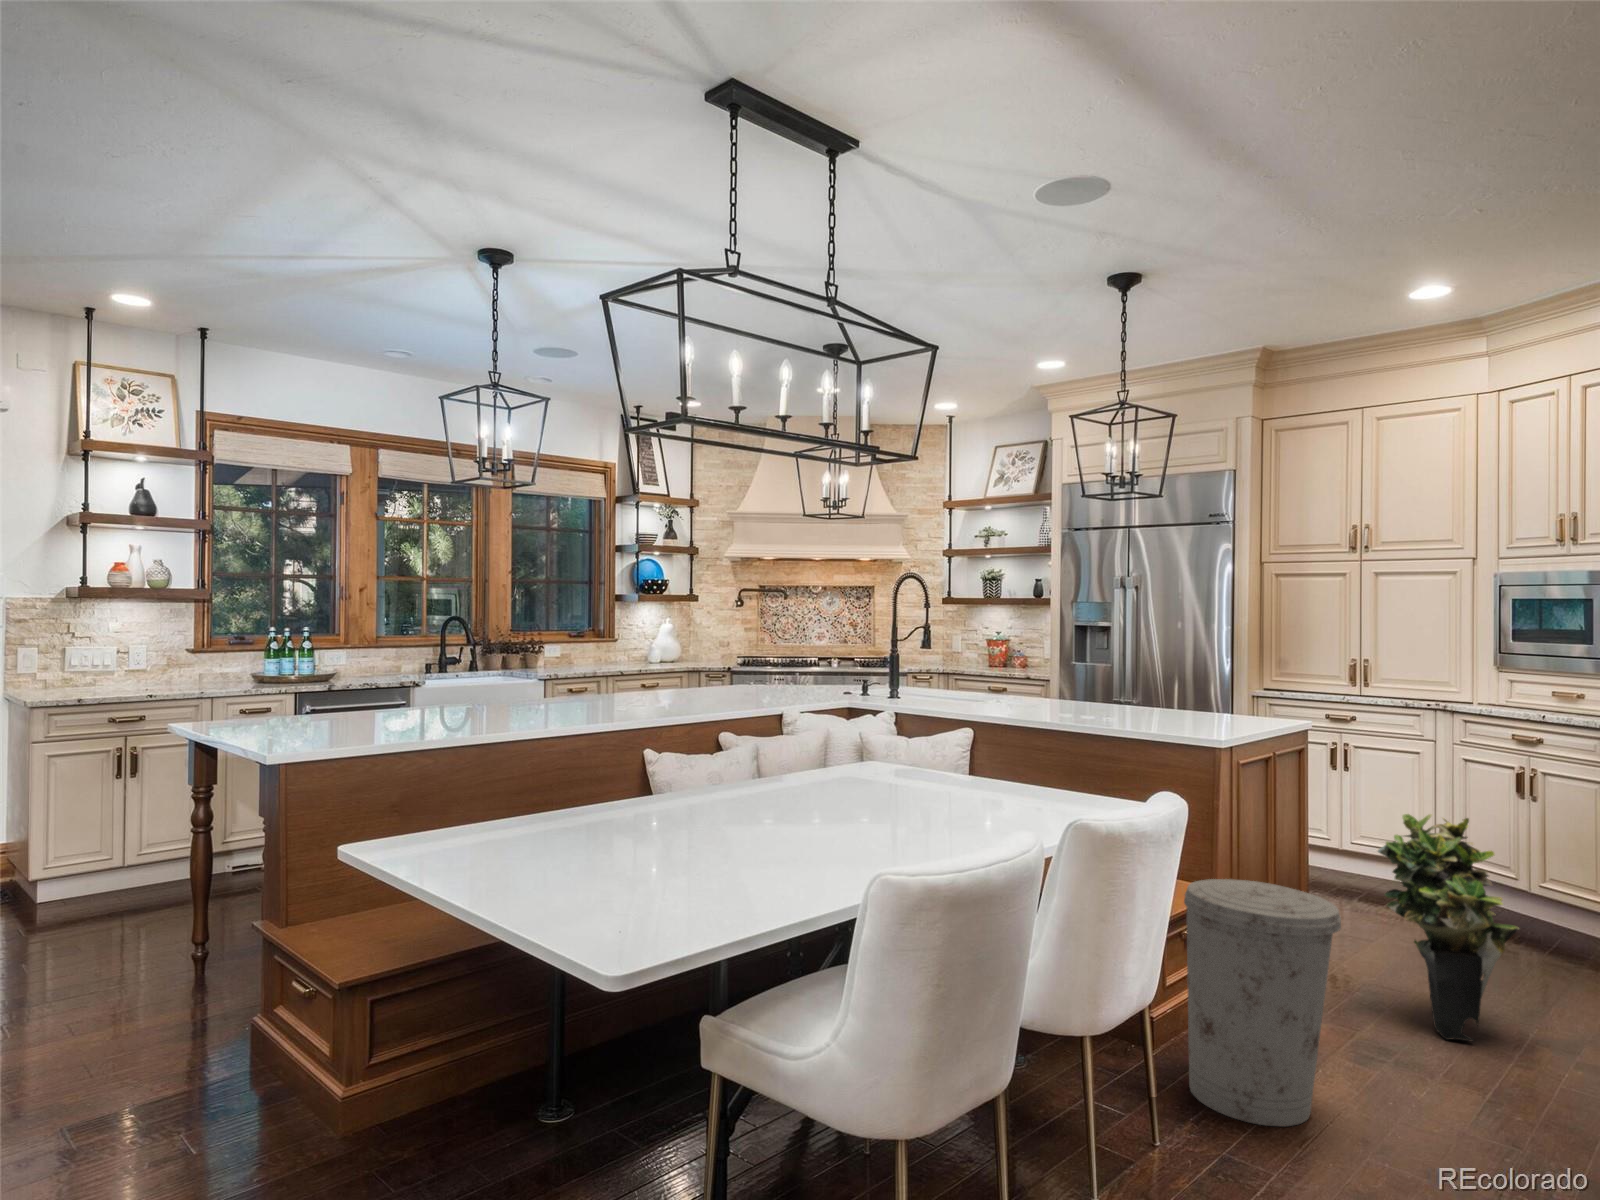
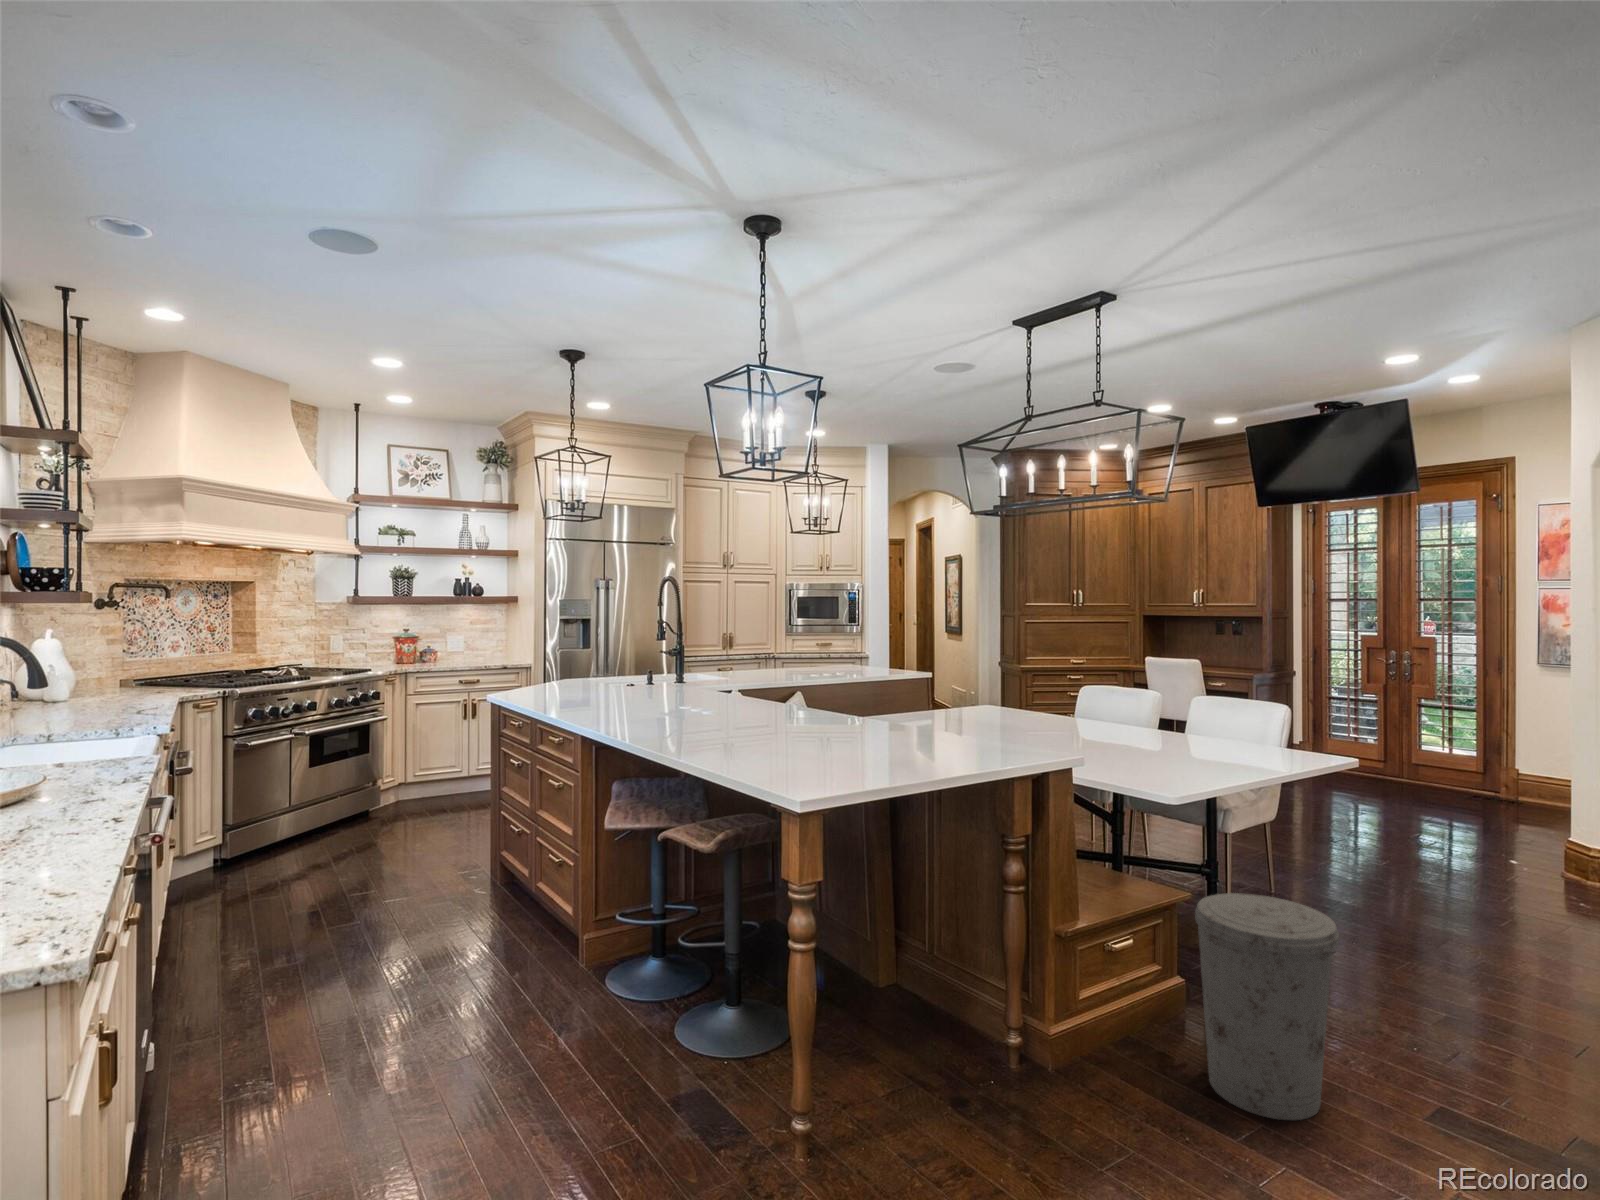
potted plant: present [1378,814,1519,1042] -> none [1384,816,1524,1028]

